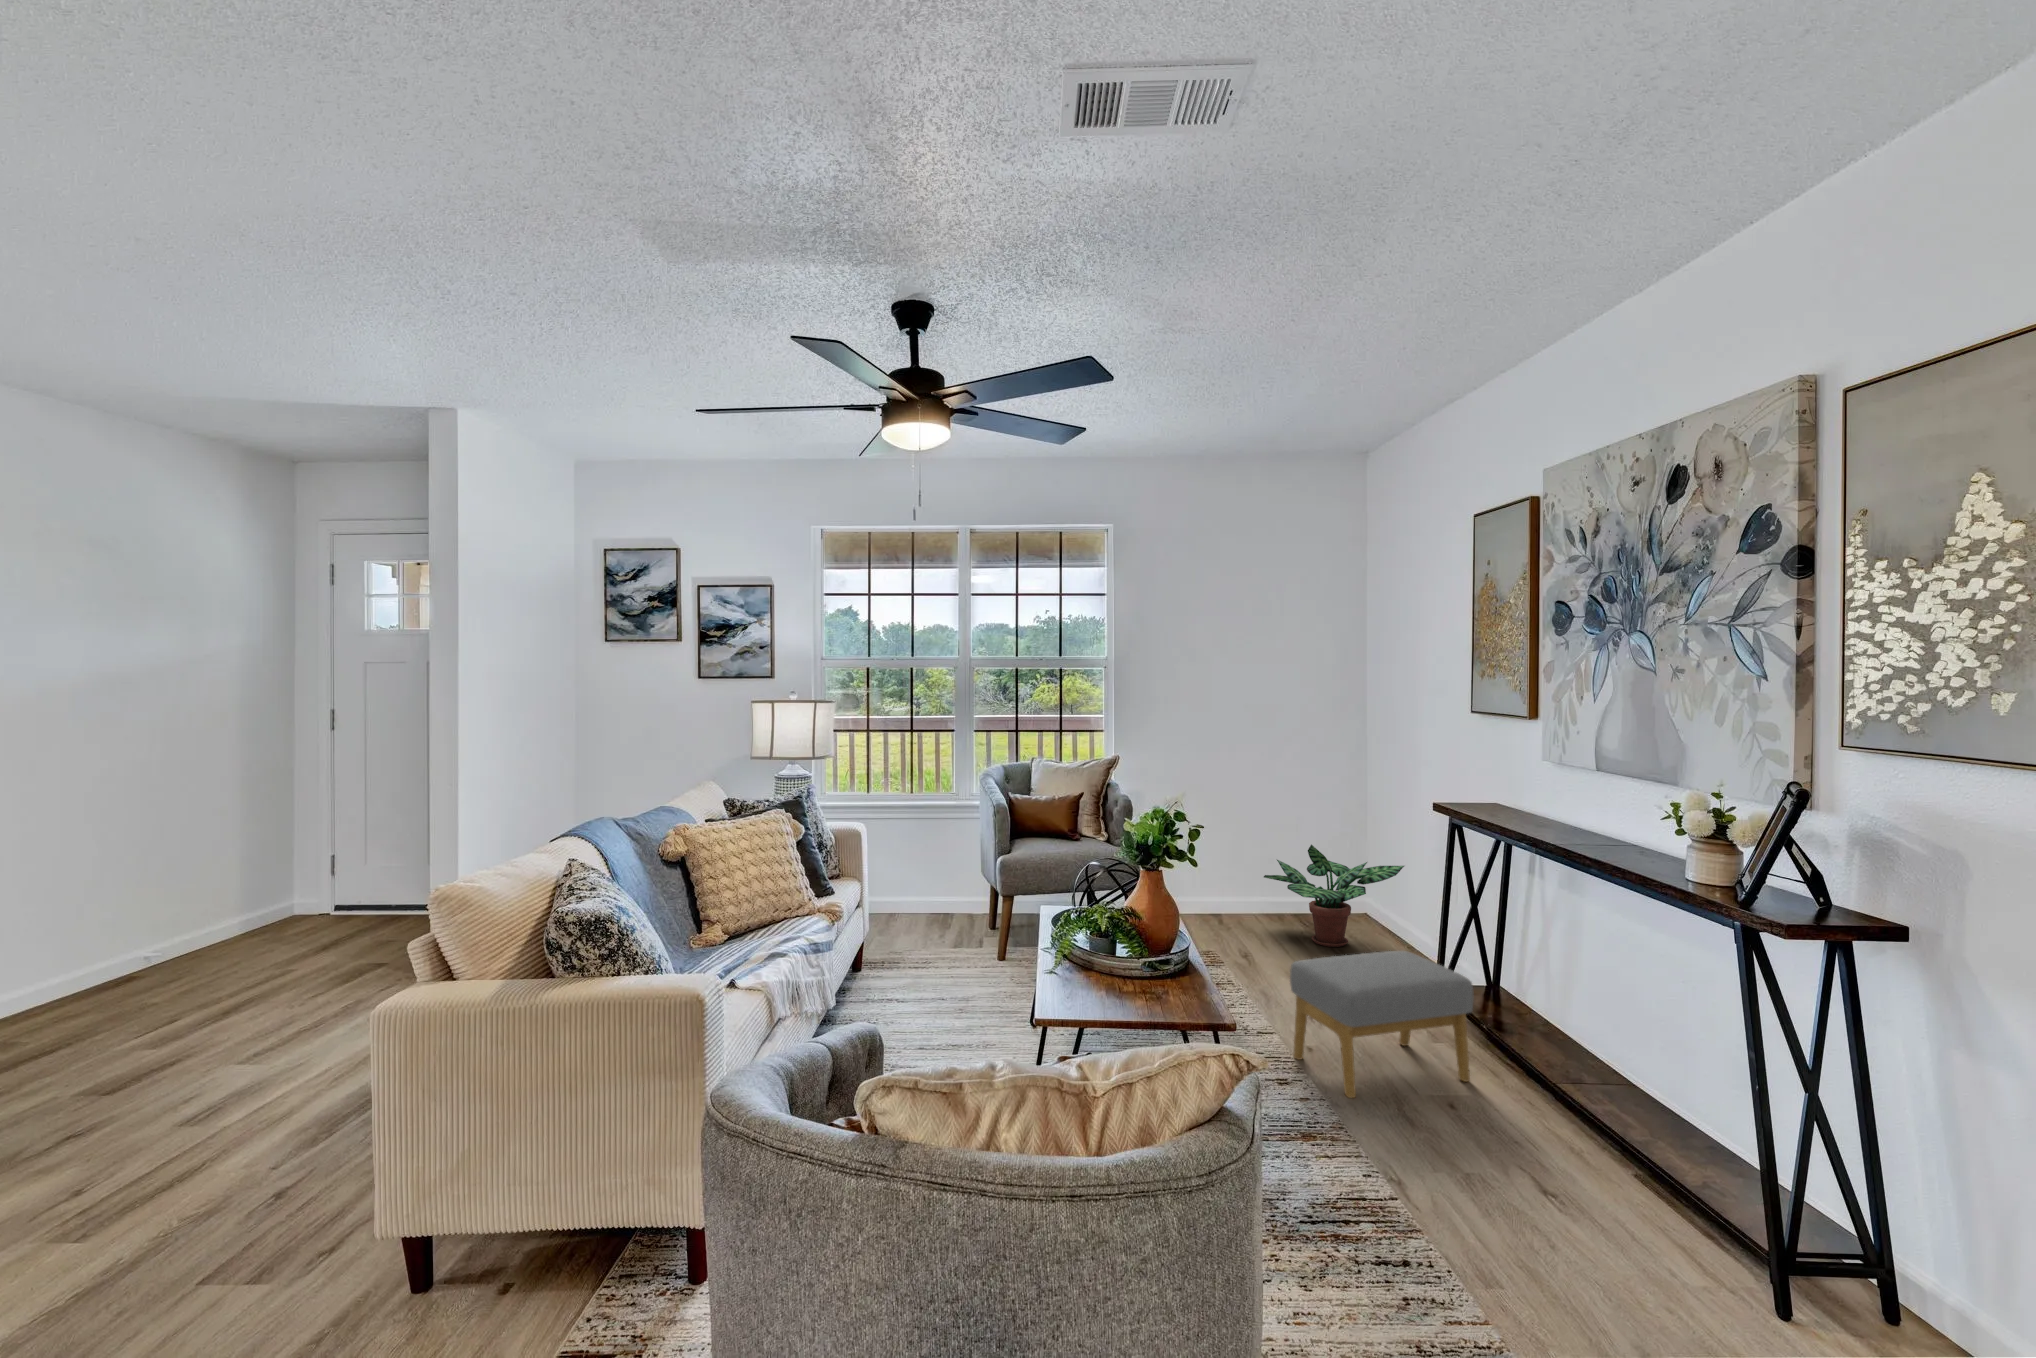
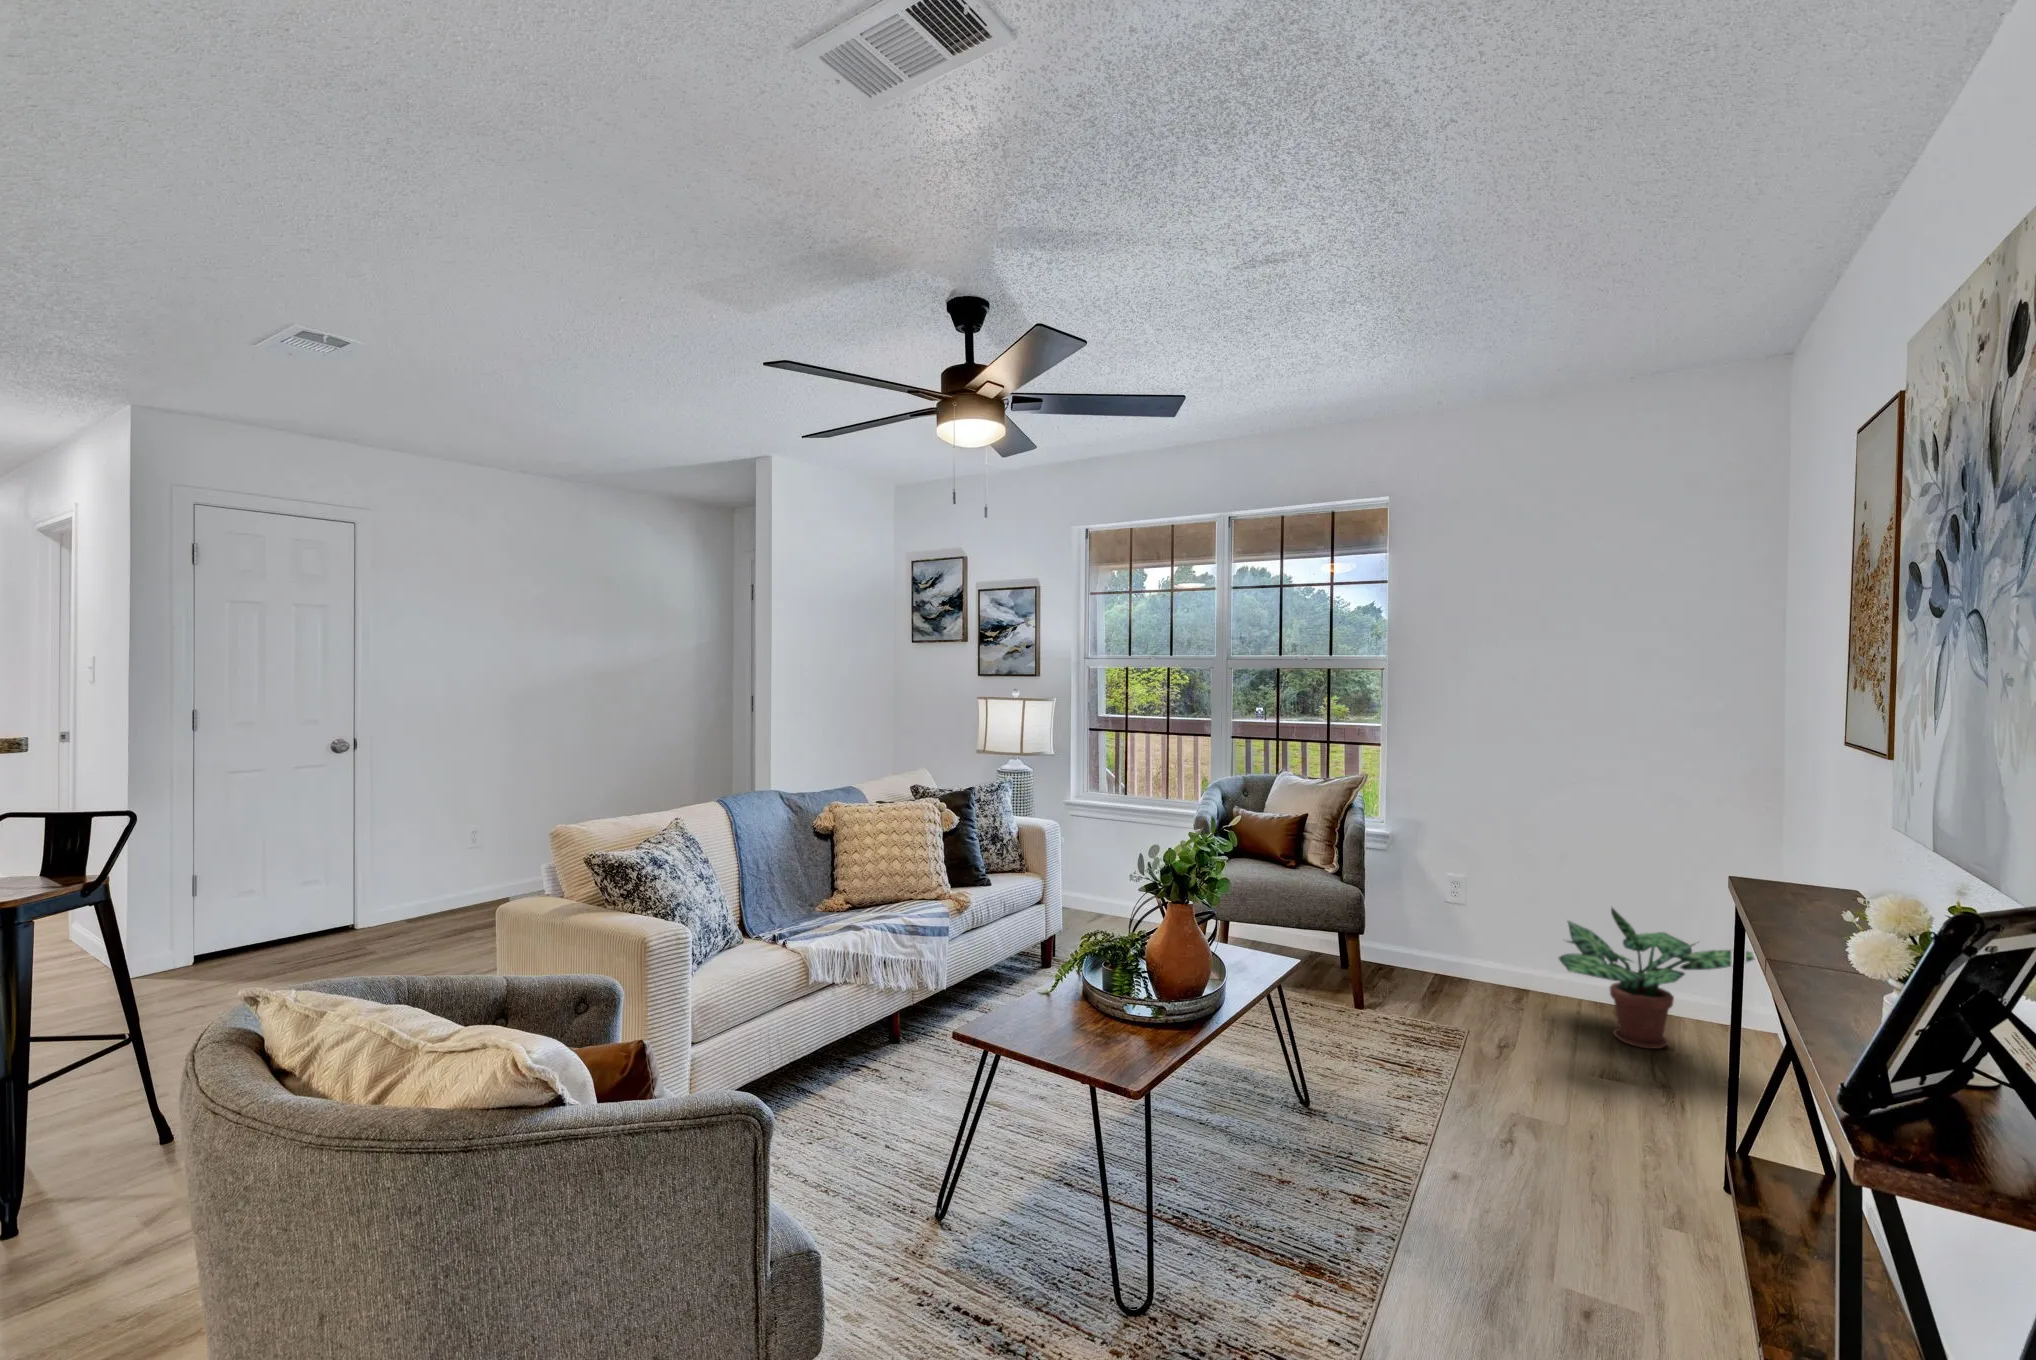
footstool: present [1290,951,1474,1098] -> none [1413,1037,1654,1250]

